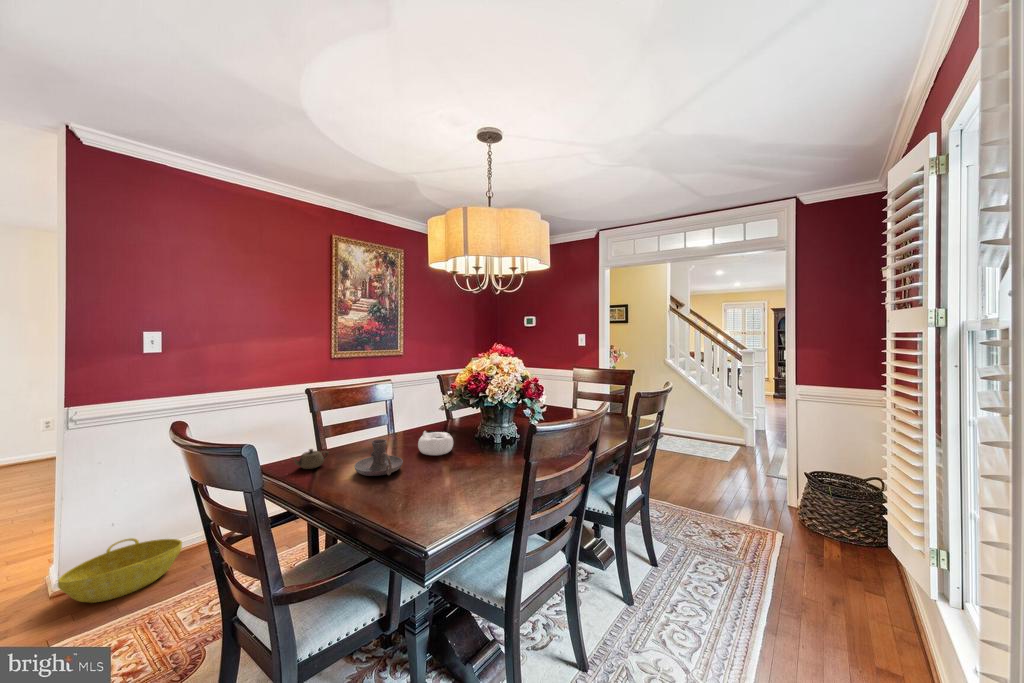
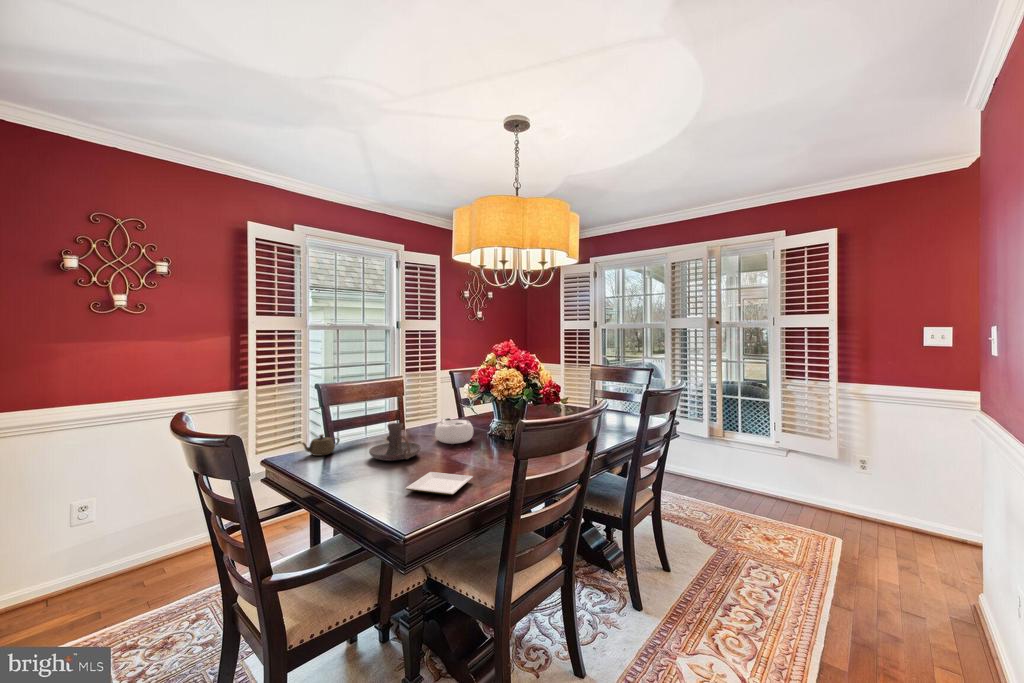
plate: none [383,490,447,518] -> present [406,472,473,495]
basket: present [58,538,182,603] -> none [54,540,181,606]

